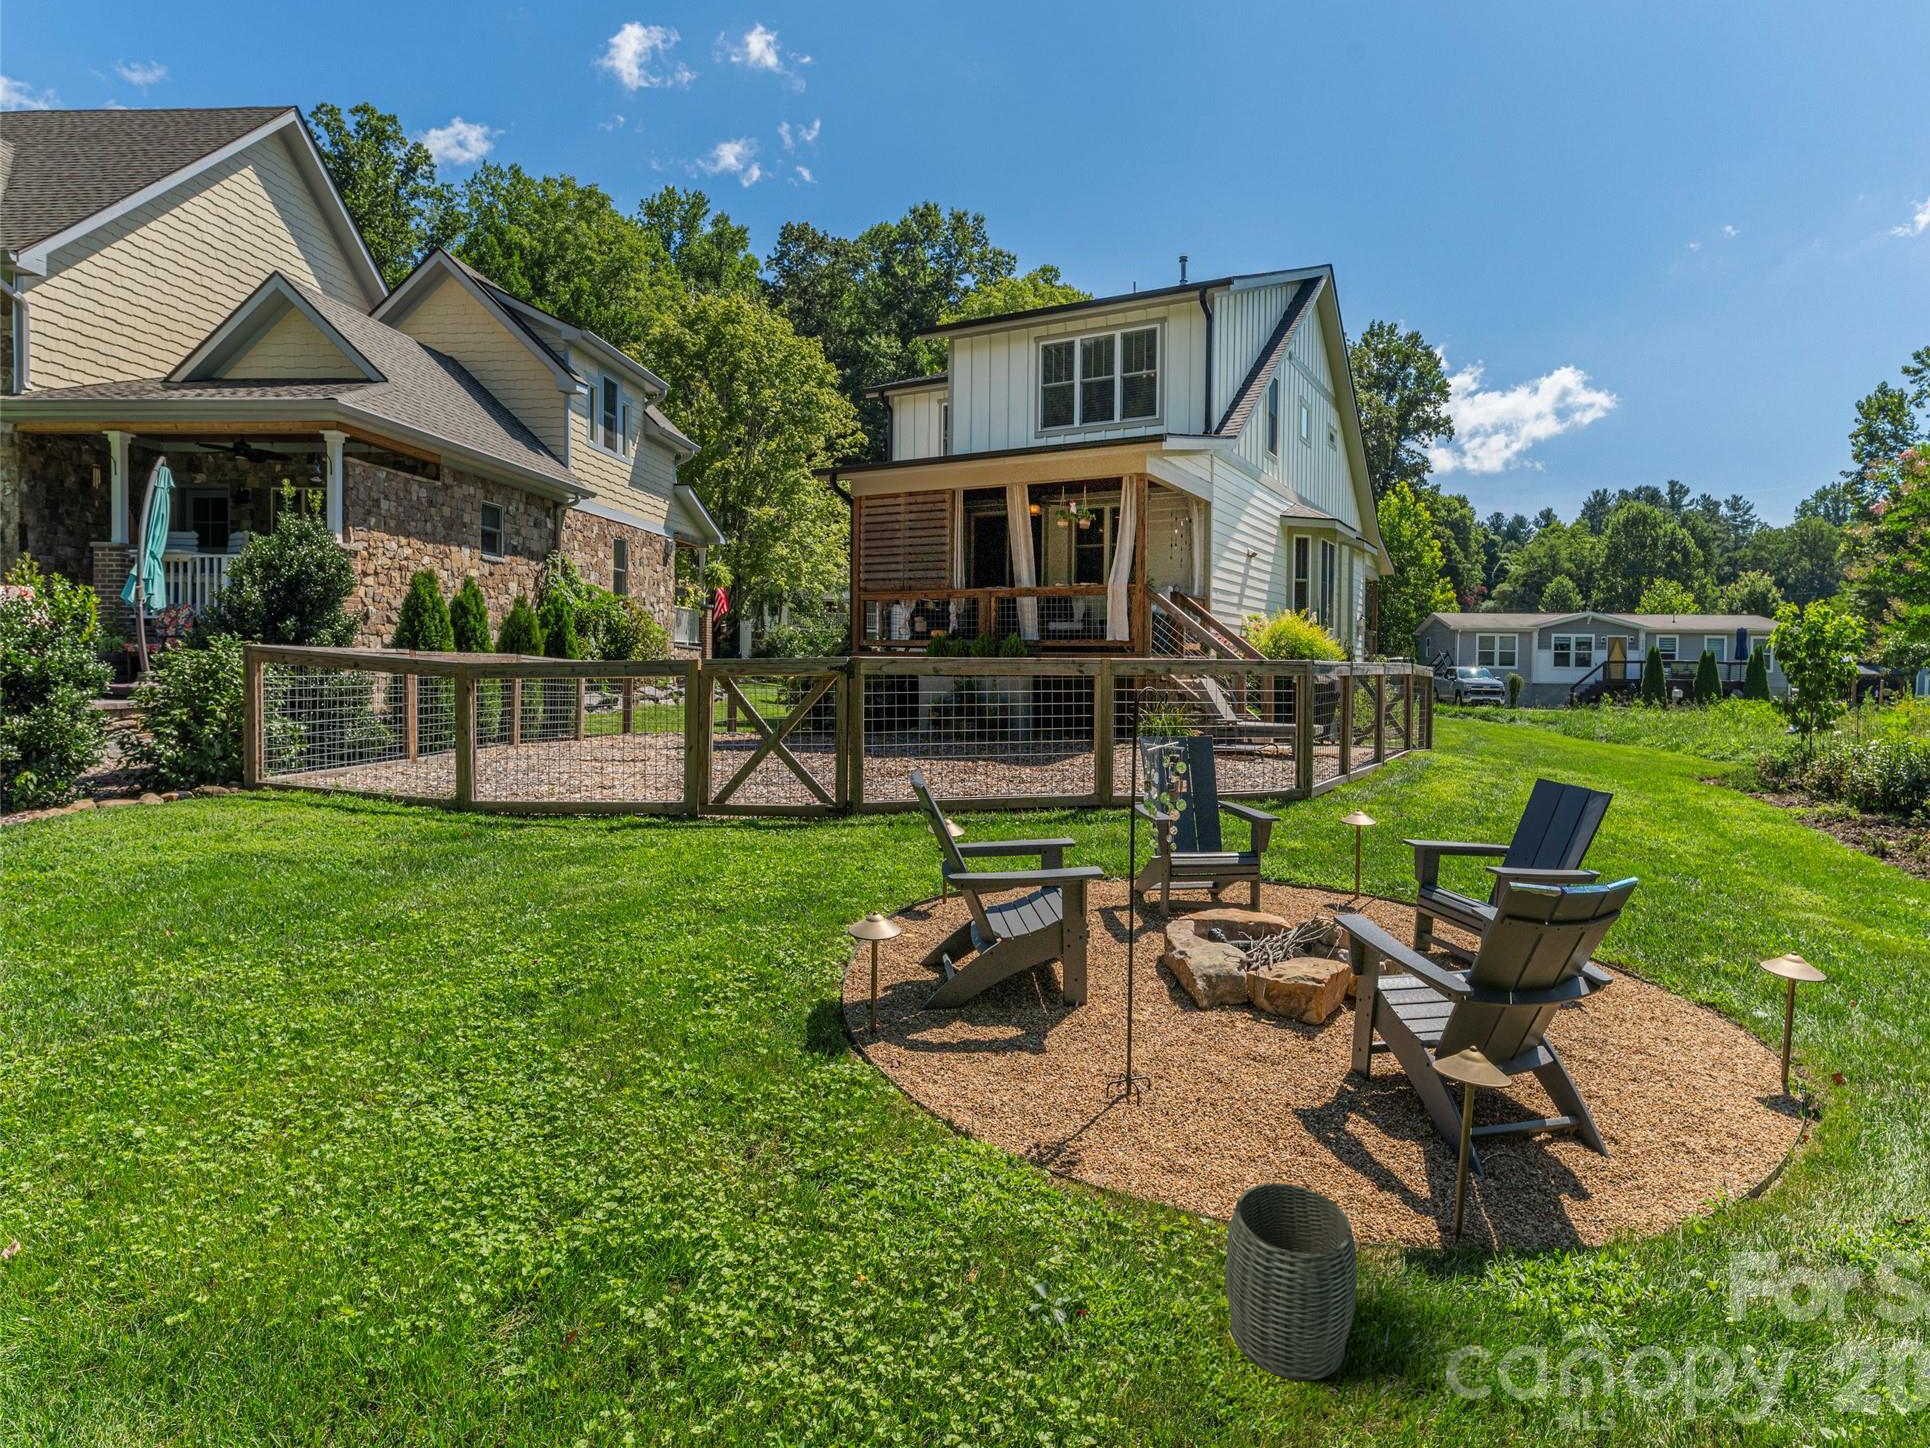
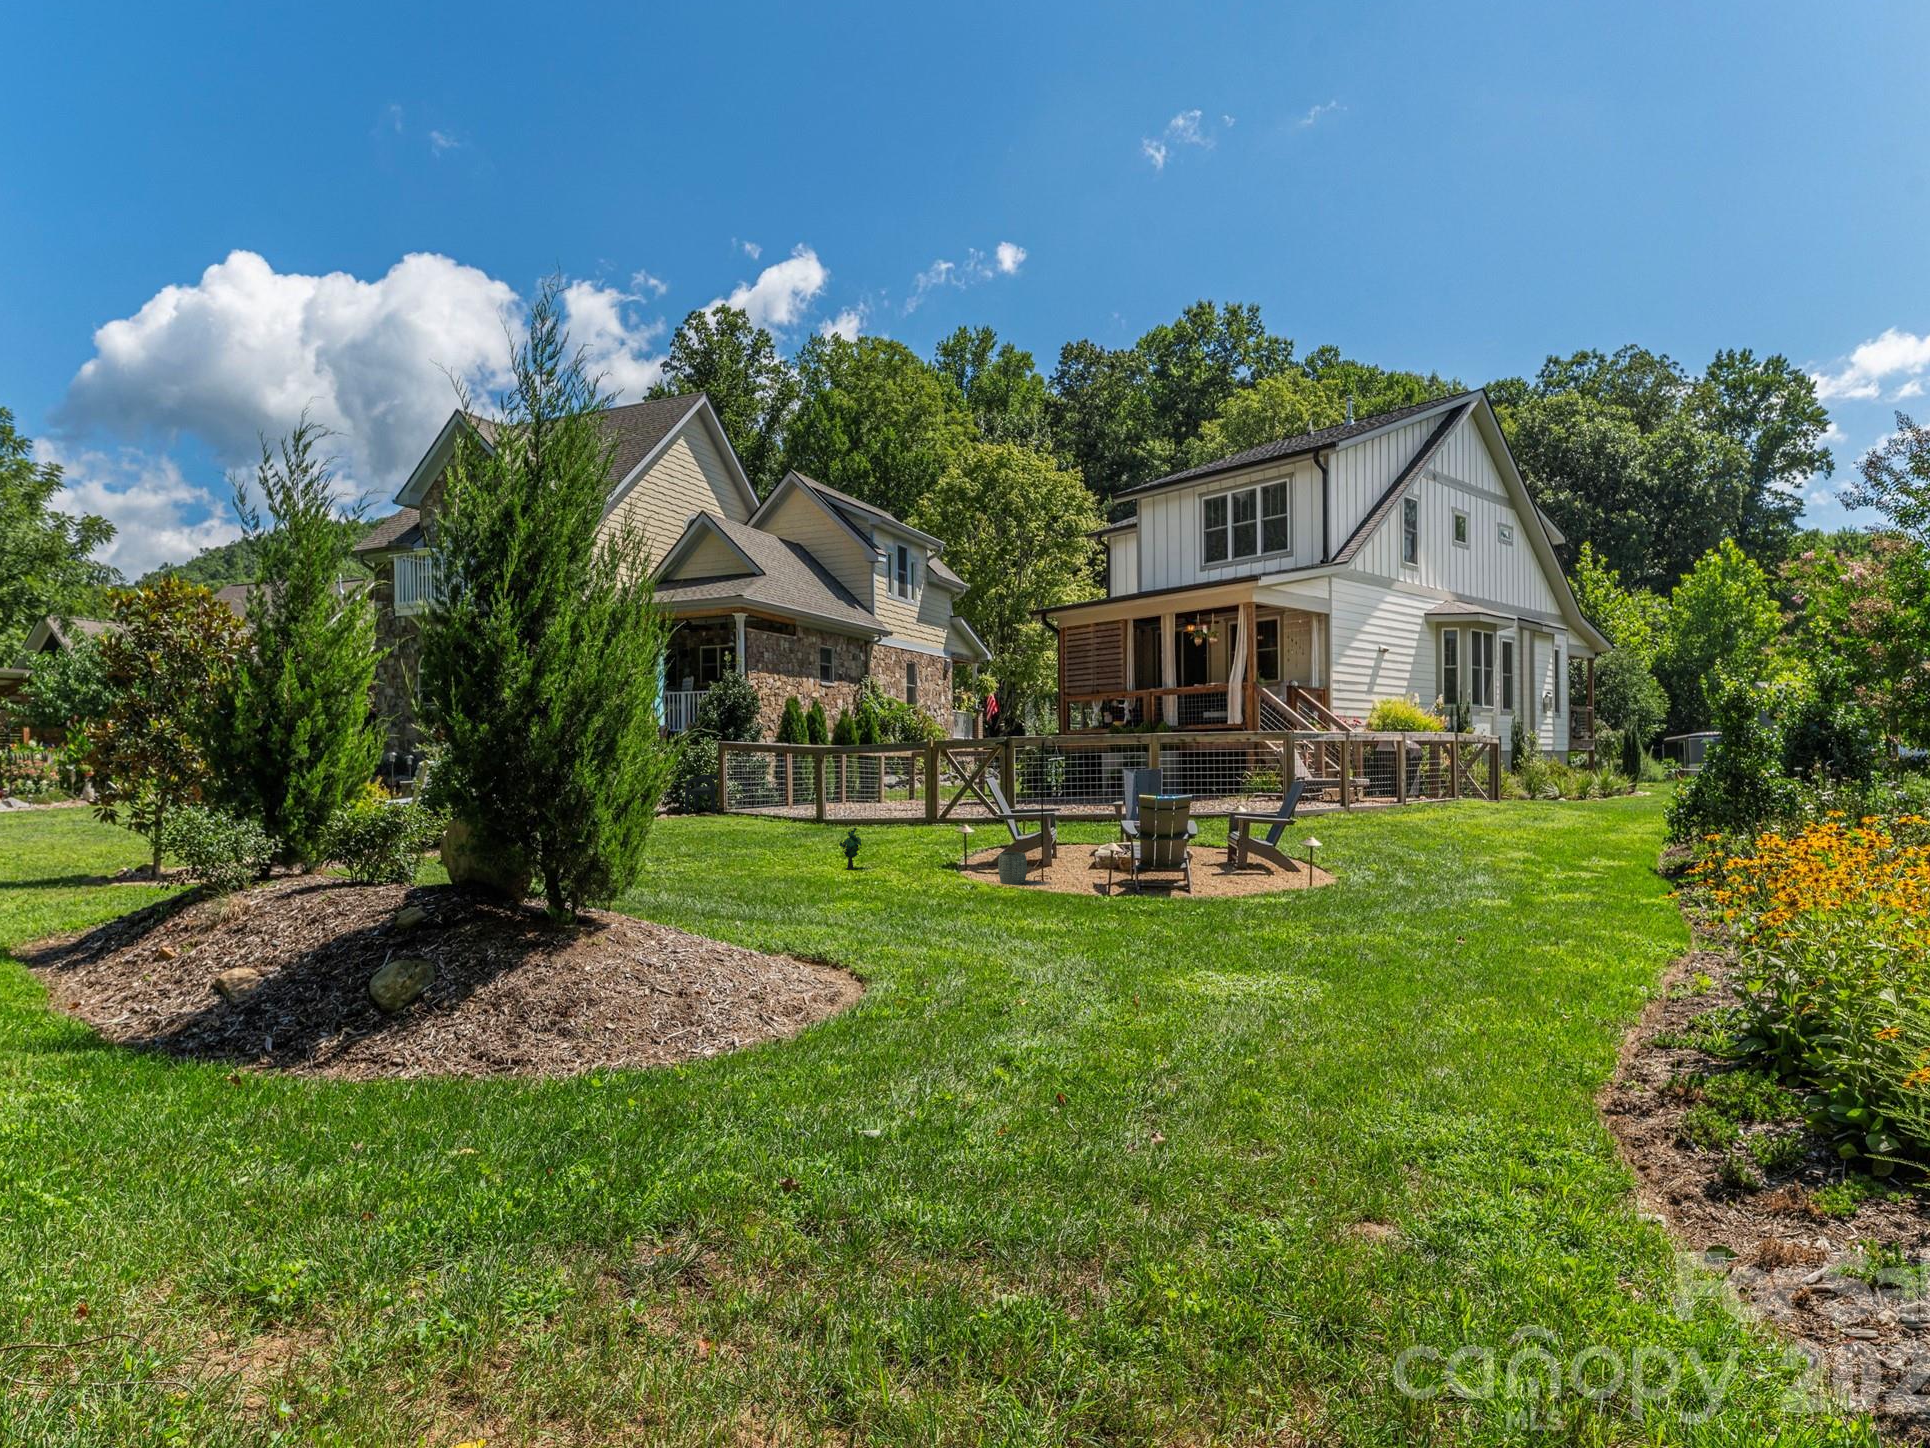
bench: none [126,712,246,800] -> present [685,774,724,813]
decorative plant: none [441,1053,557,1237] -> present [839,828,862,870]

